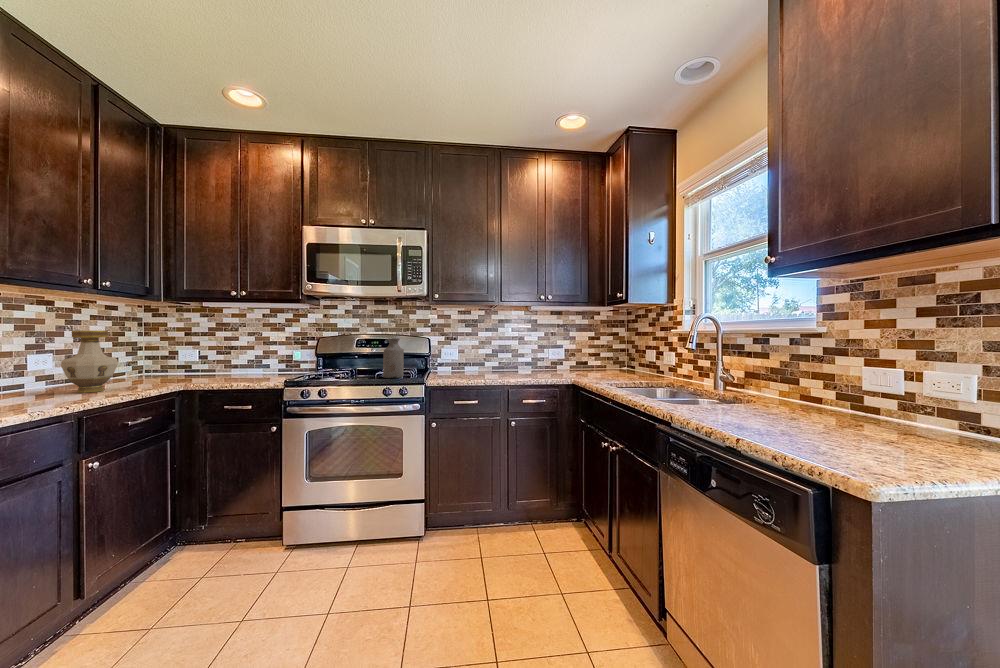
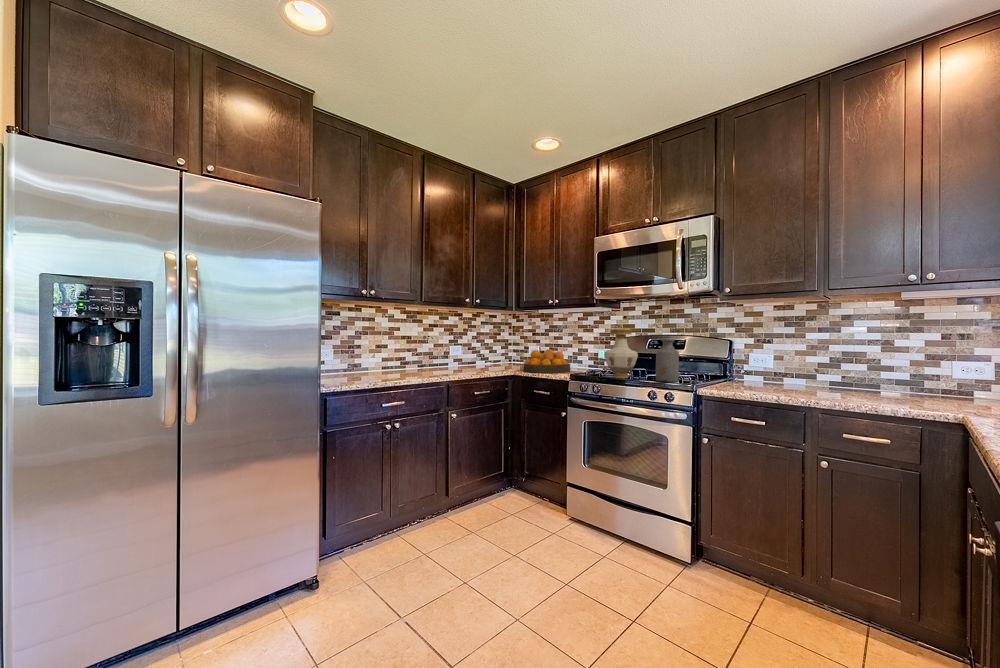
vase: present [61,330,118,393] -> present [604,329,638,378]
fruit bowl: none [196,353,266,383] -> present [523,349,570,373]

